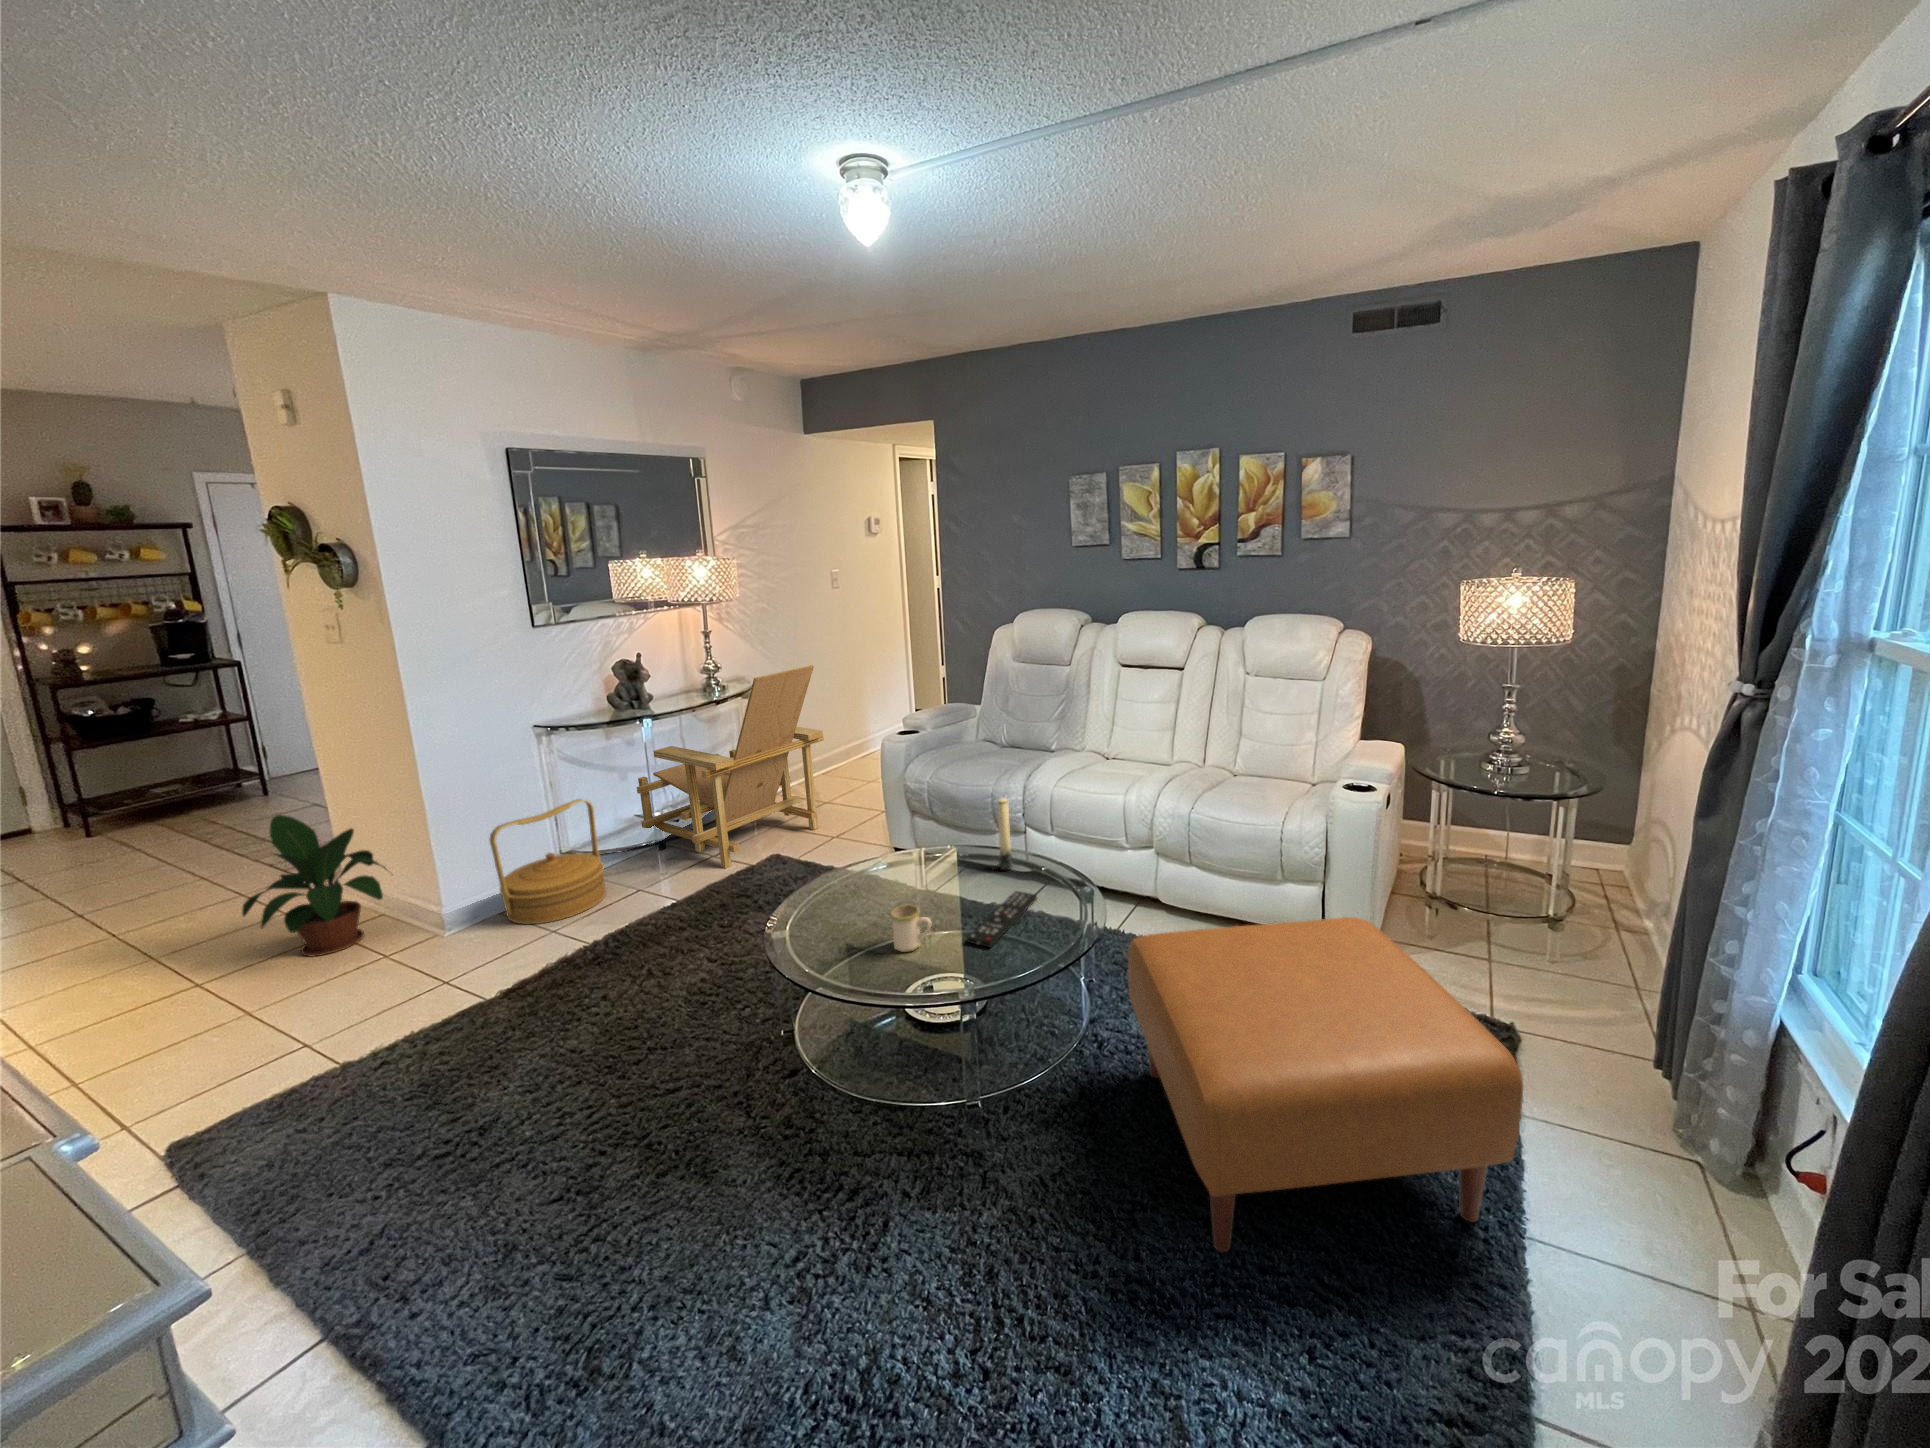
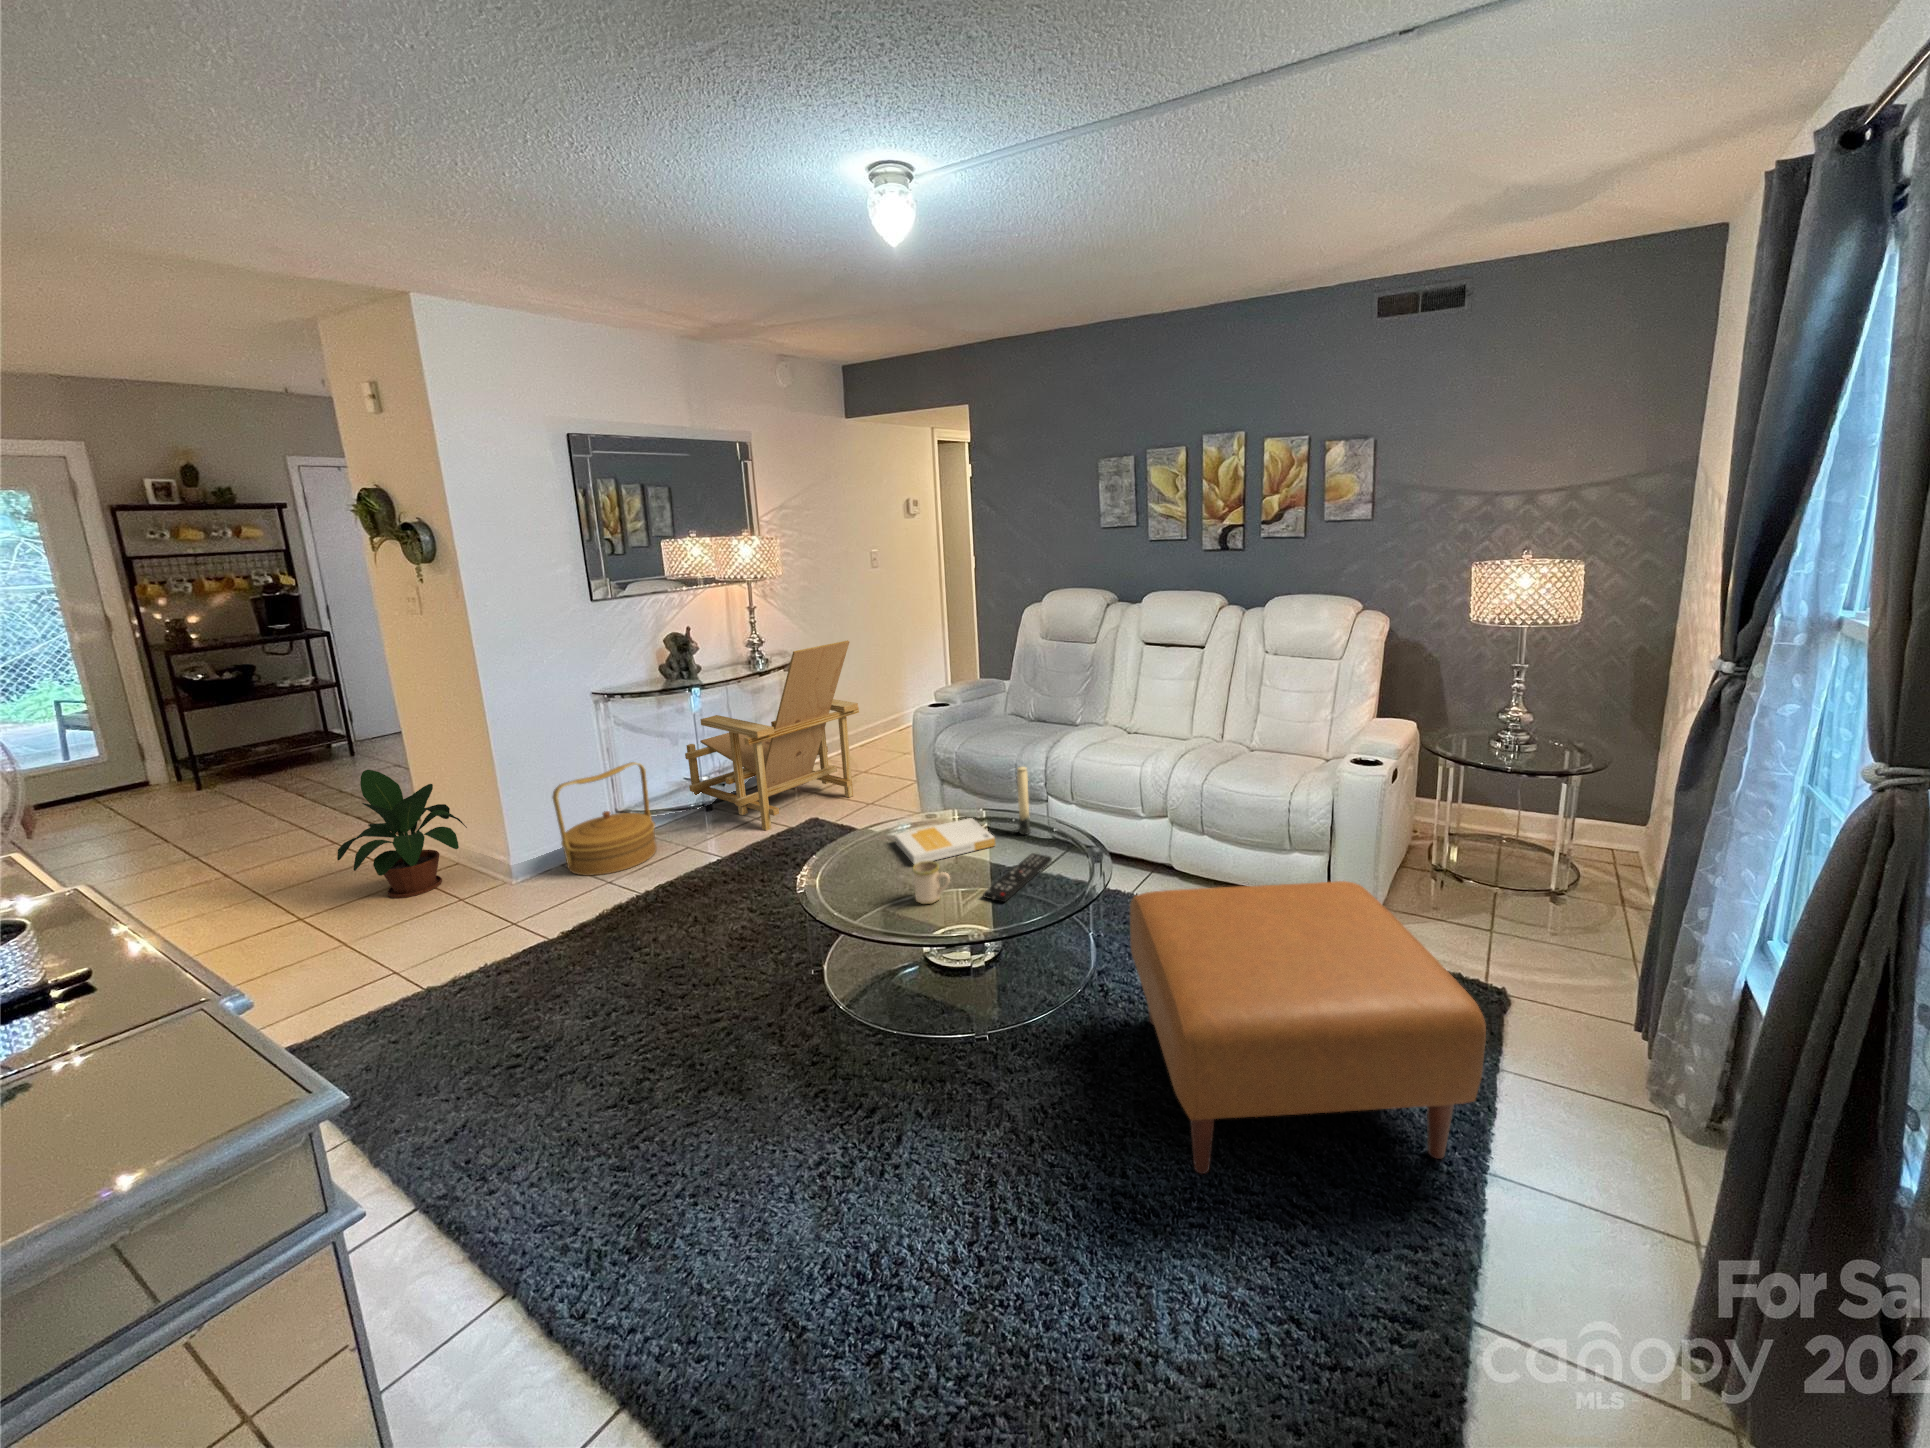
book: none [868,853,976,908] -> present [895,818,995,865]

